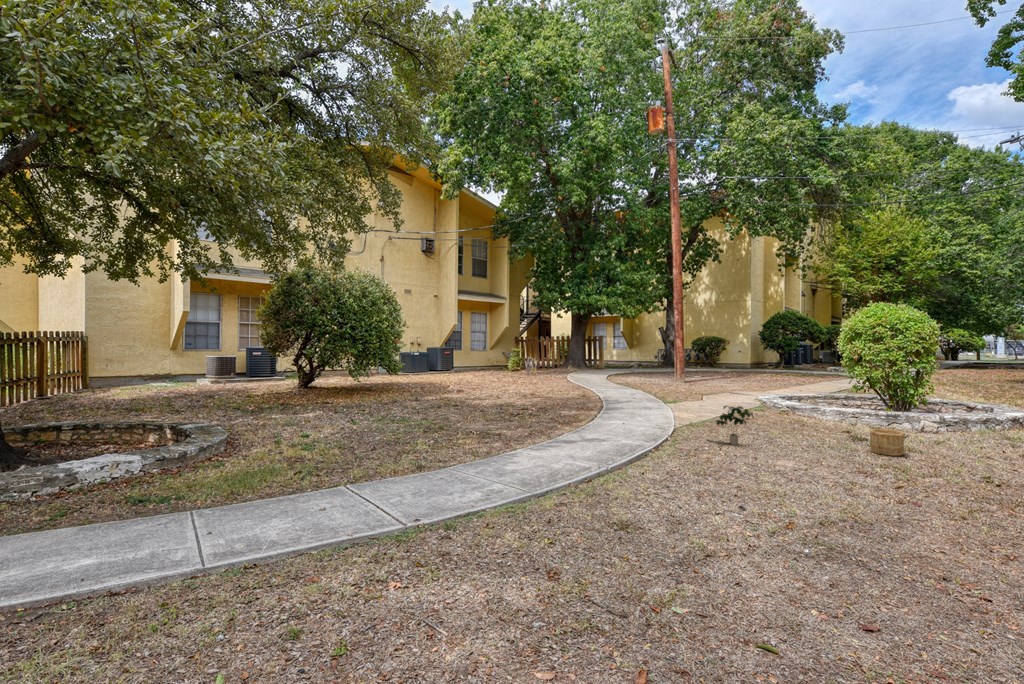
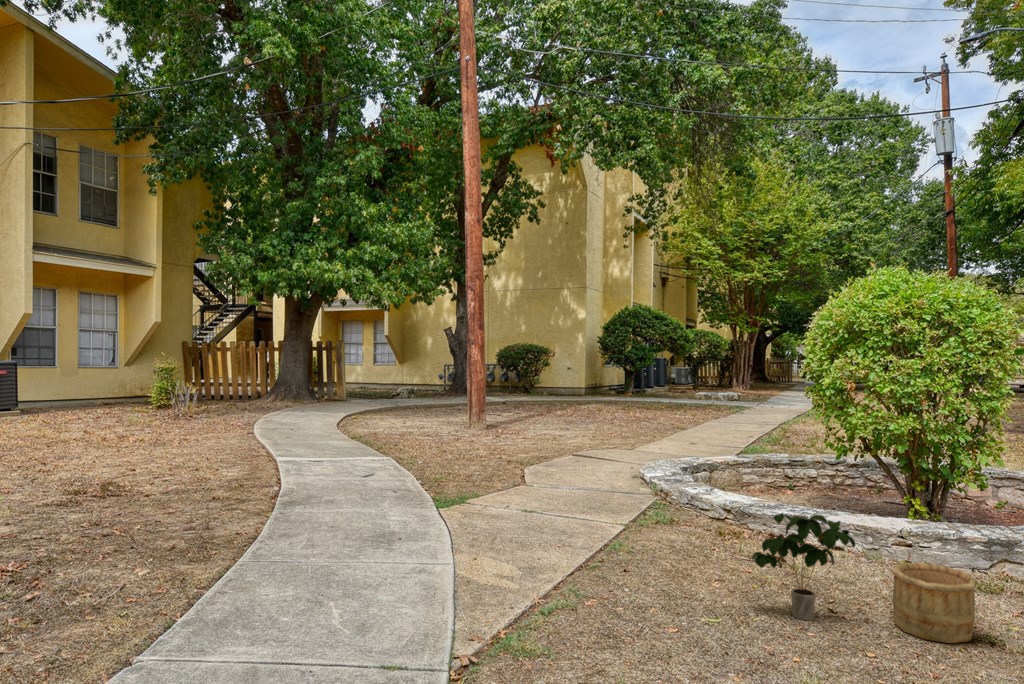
potted plant: present [716,406,754,445] -> present [752,513,855,620]

